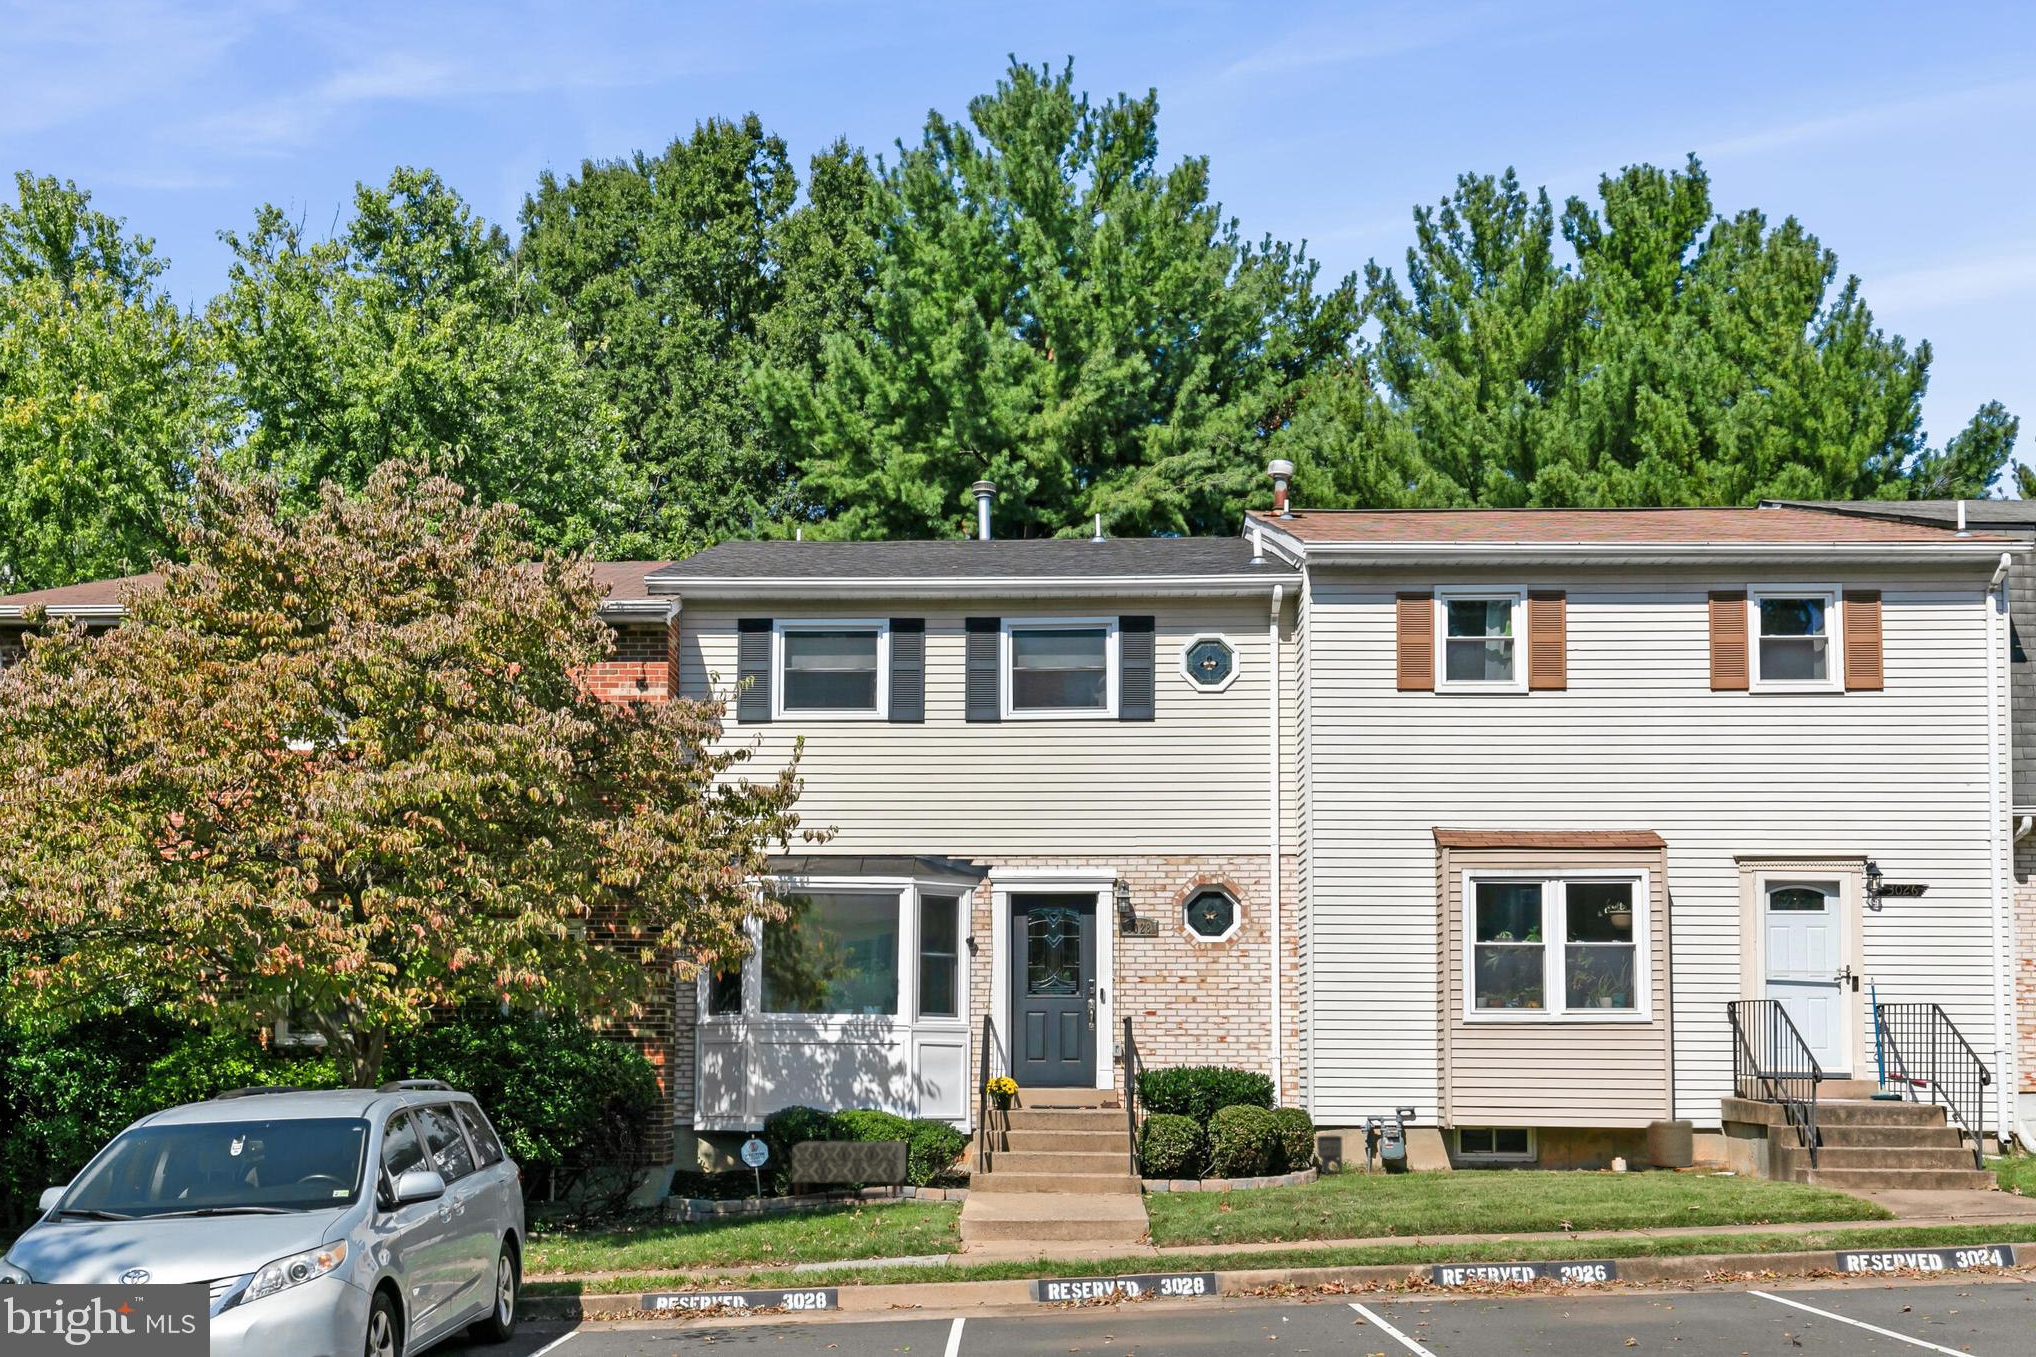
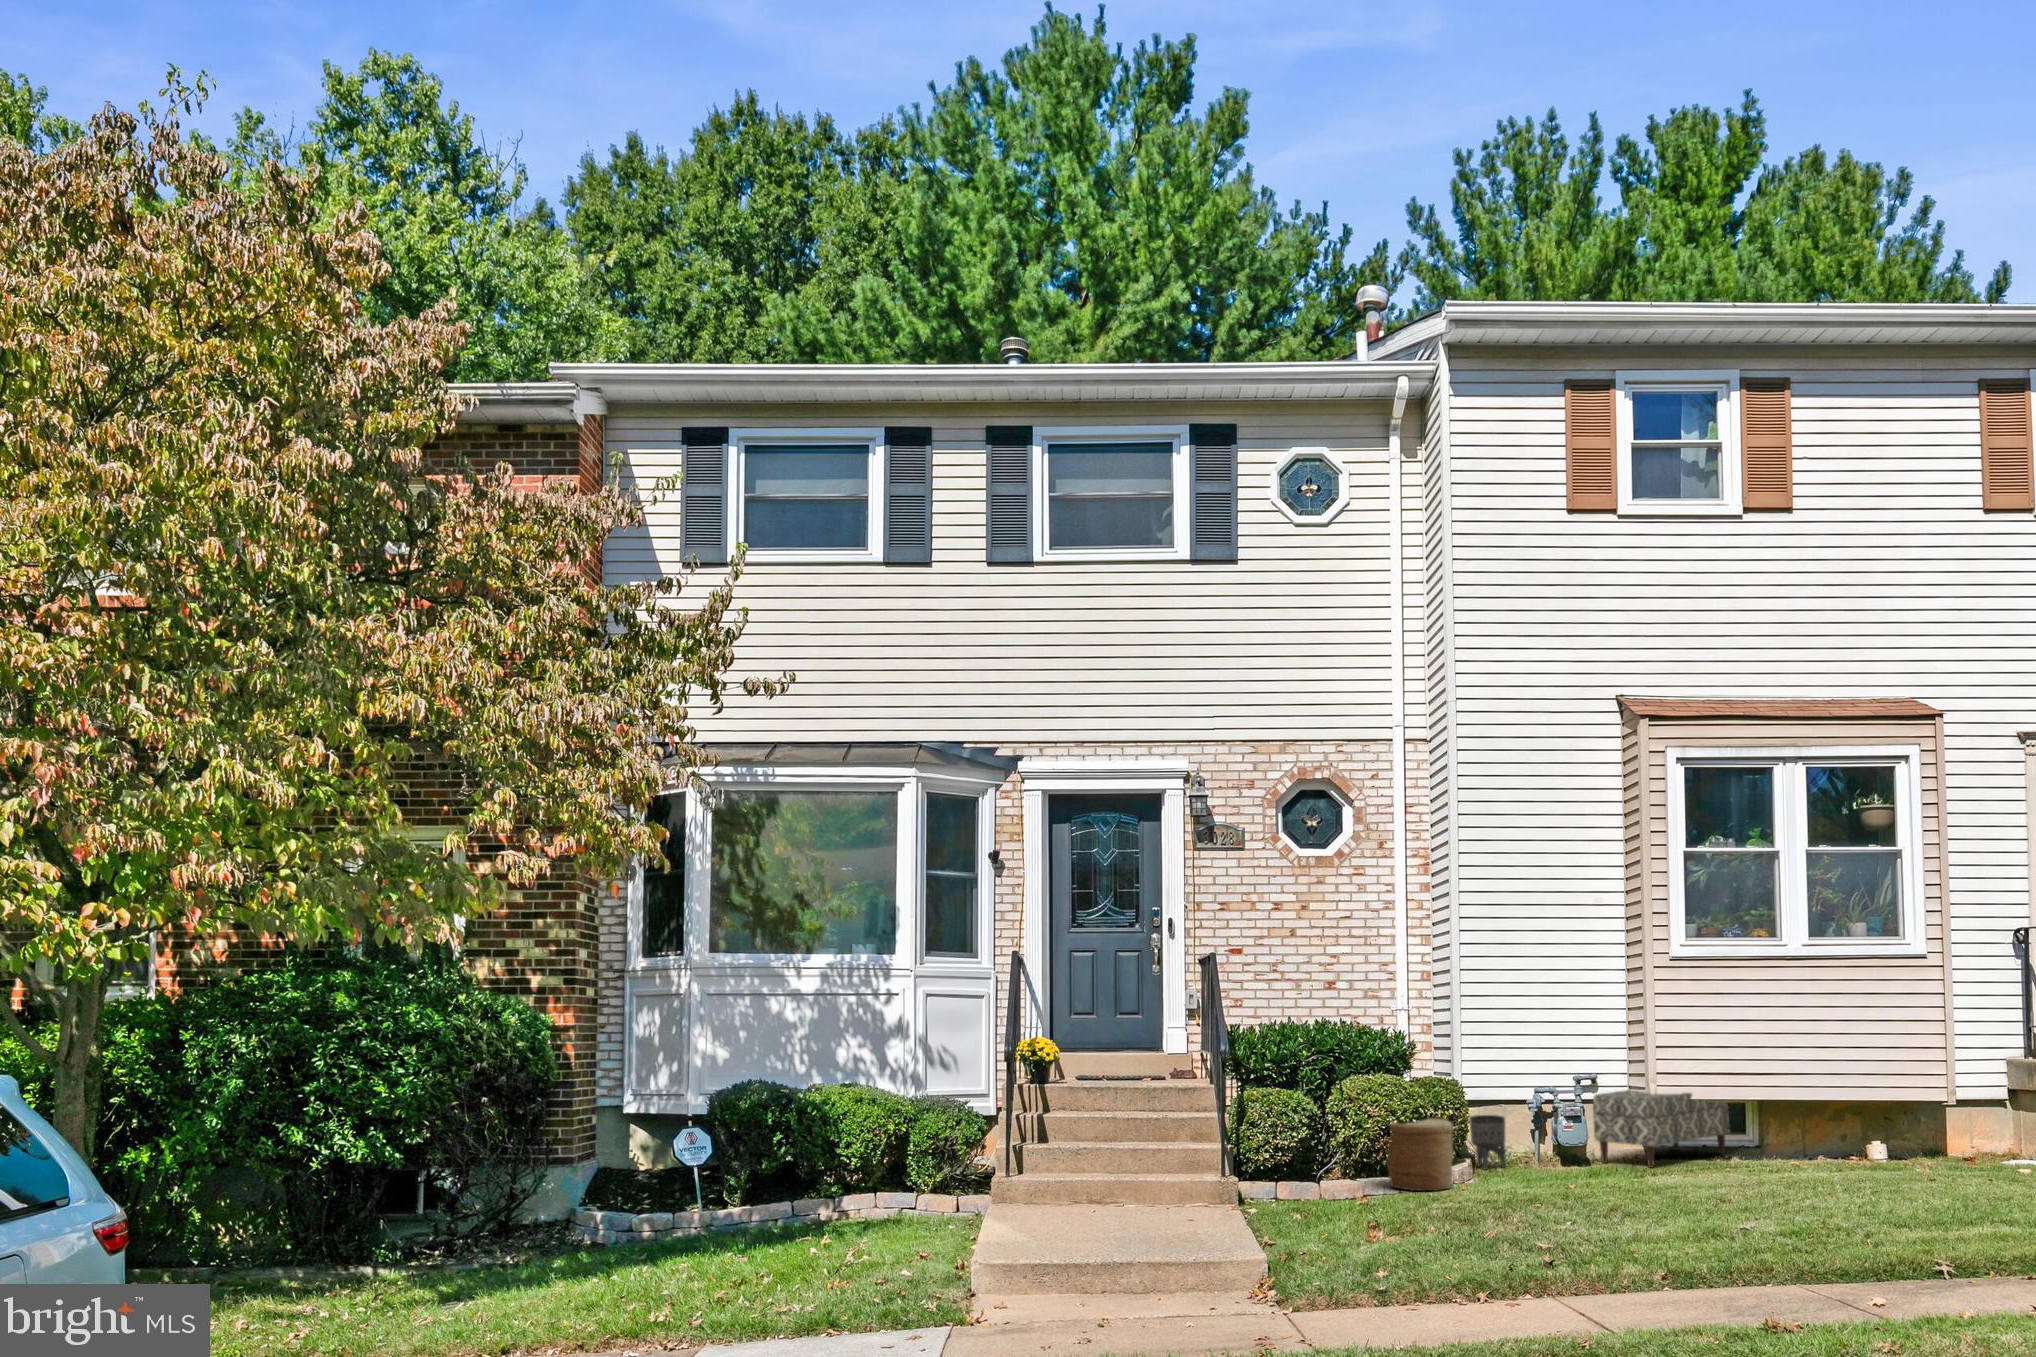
woven basket: present [1646,1120,1694,1167] -> present [1387,1118,1453,1191]
bench: present [792,1141,906,1198] -> present [1593,1090,1730,1168]

